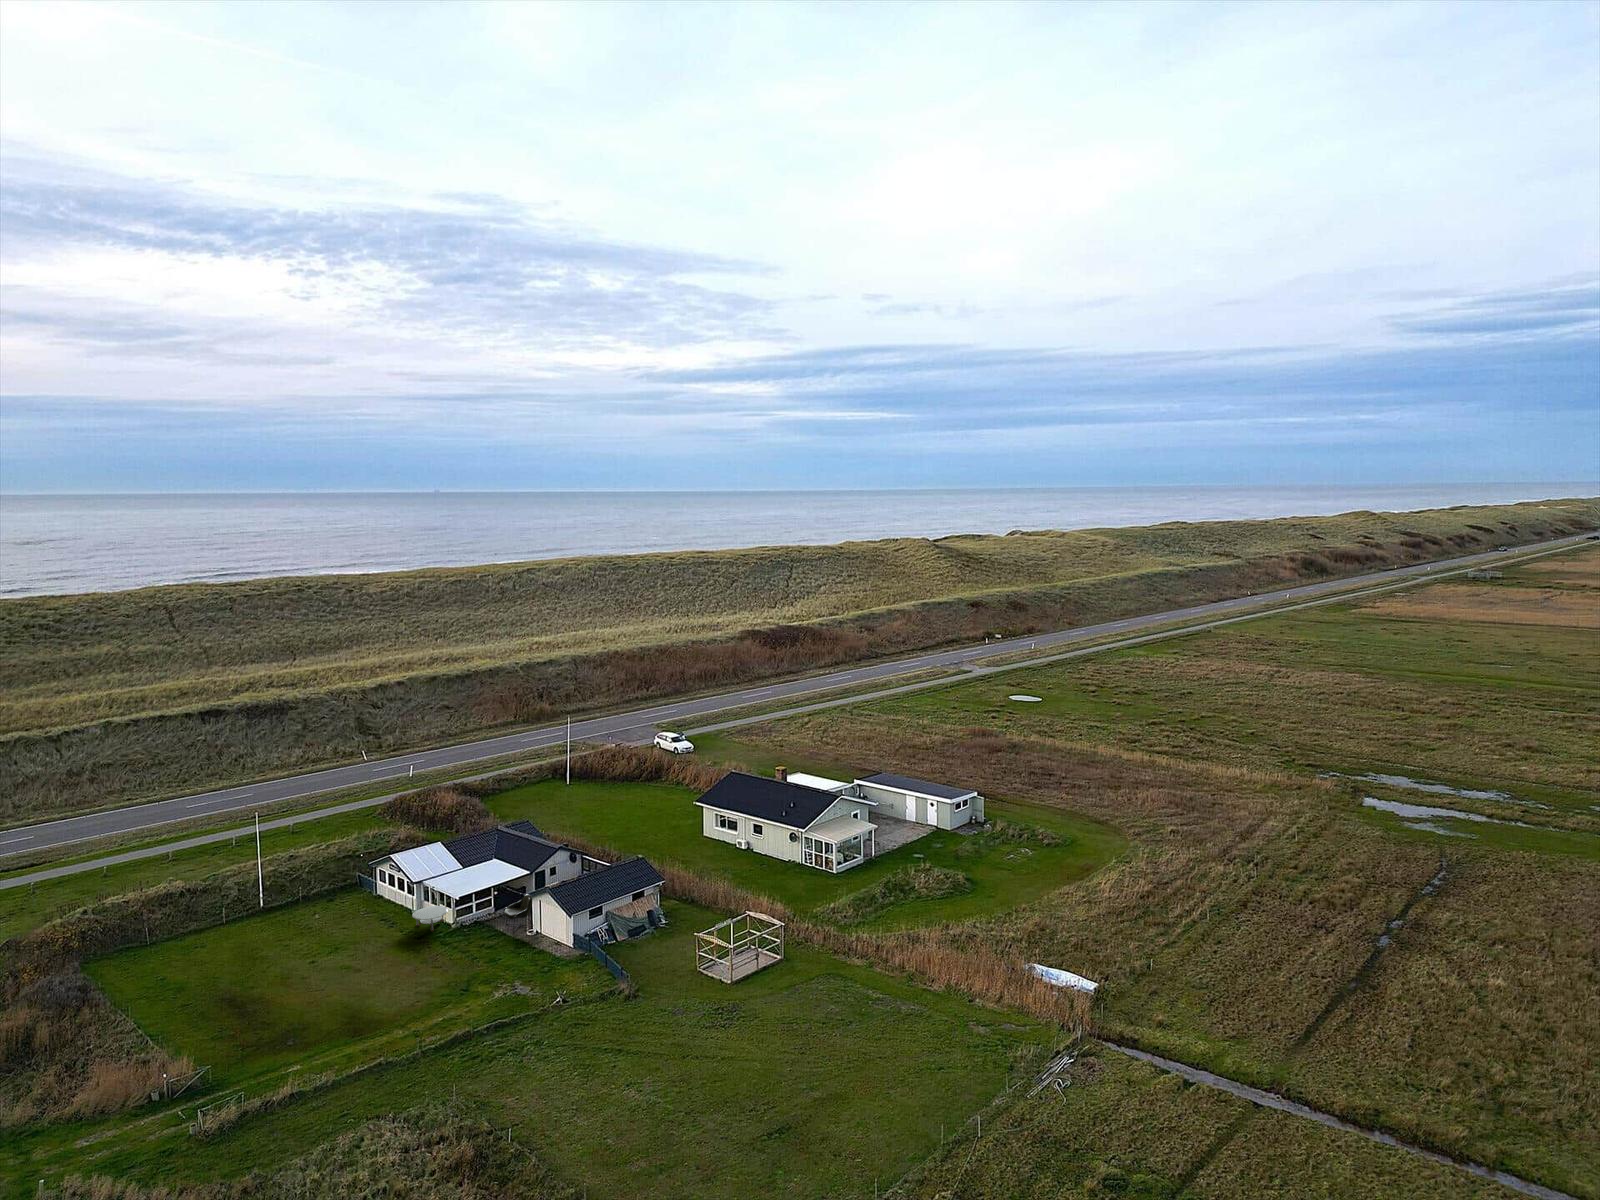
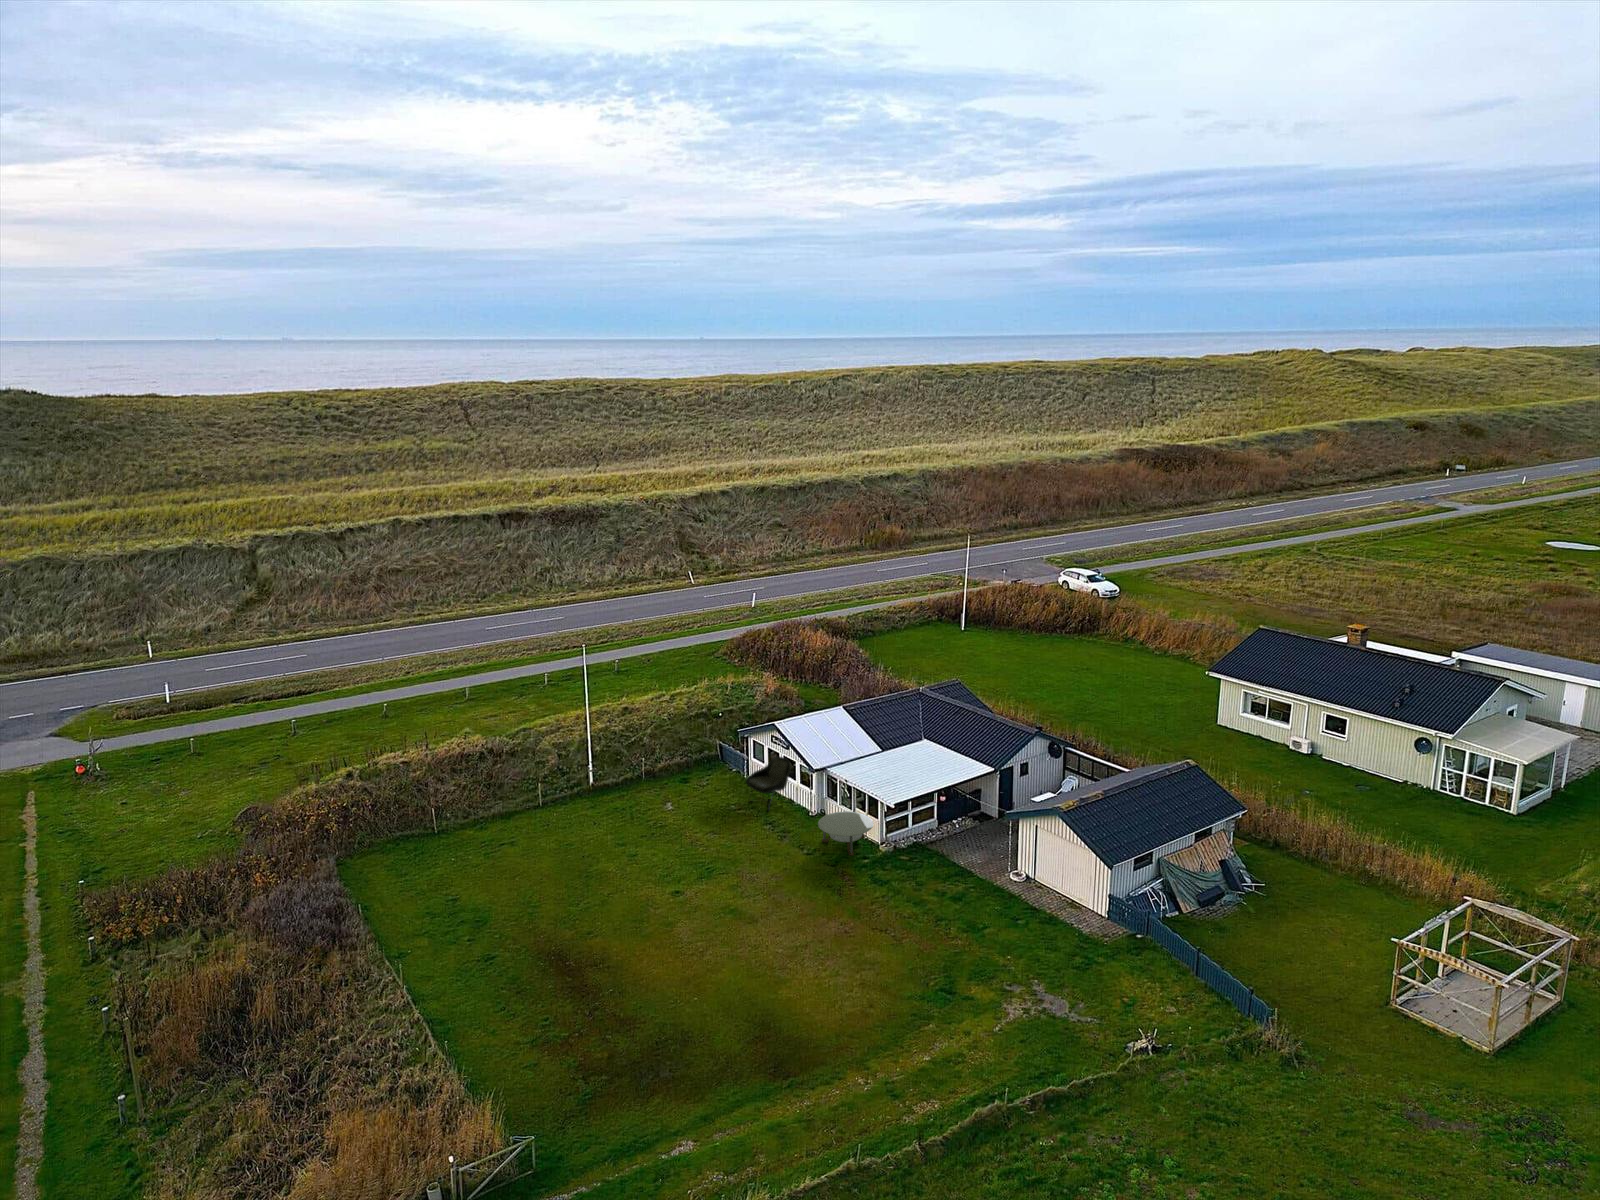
lounge chair: present [504,894,533,932] -> present [746,756,791,809]

